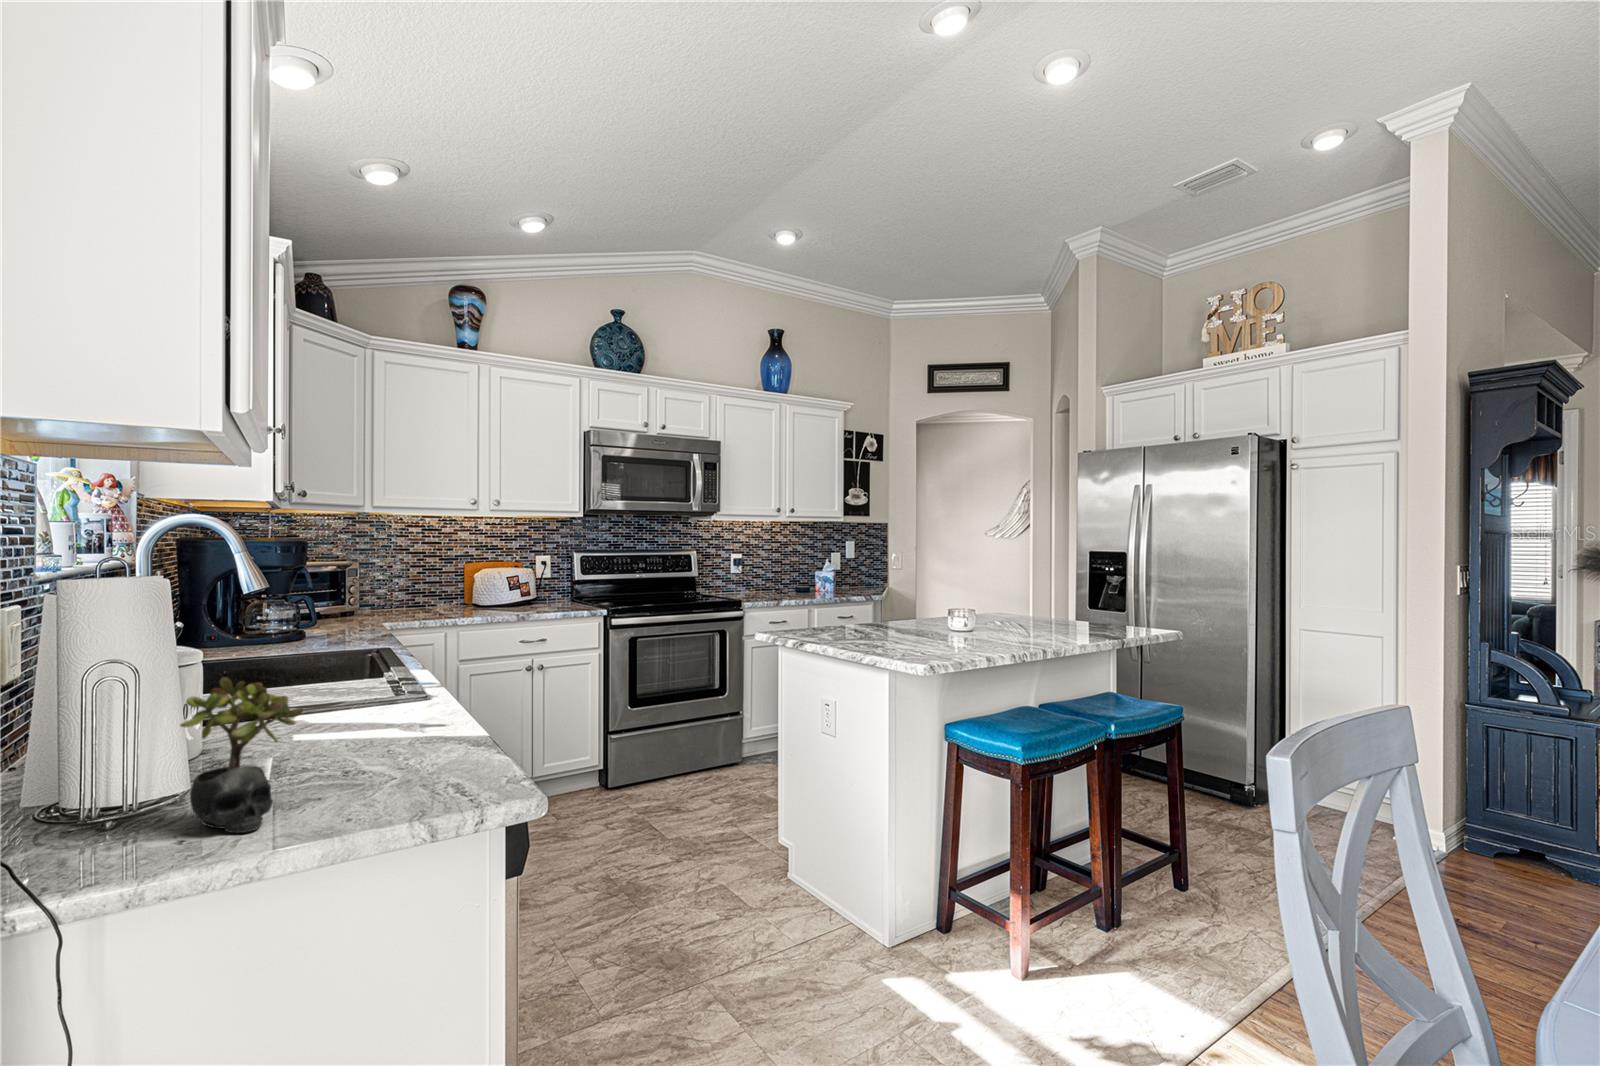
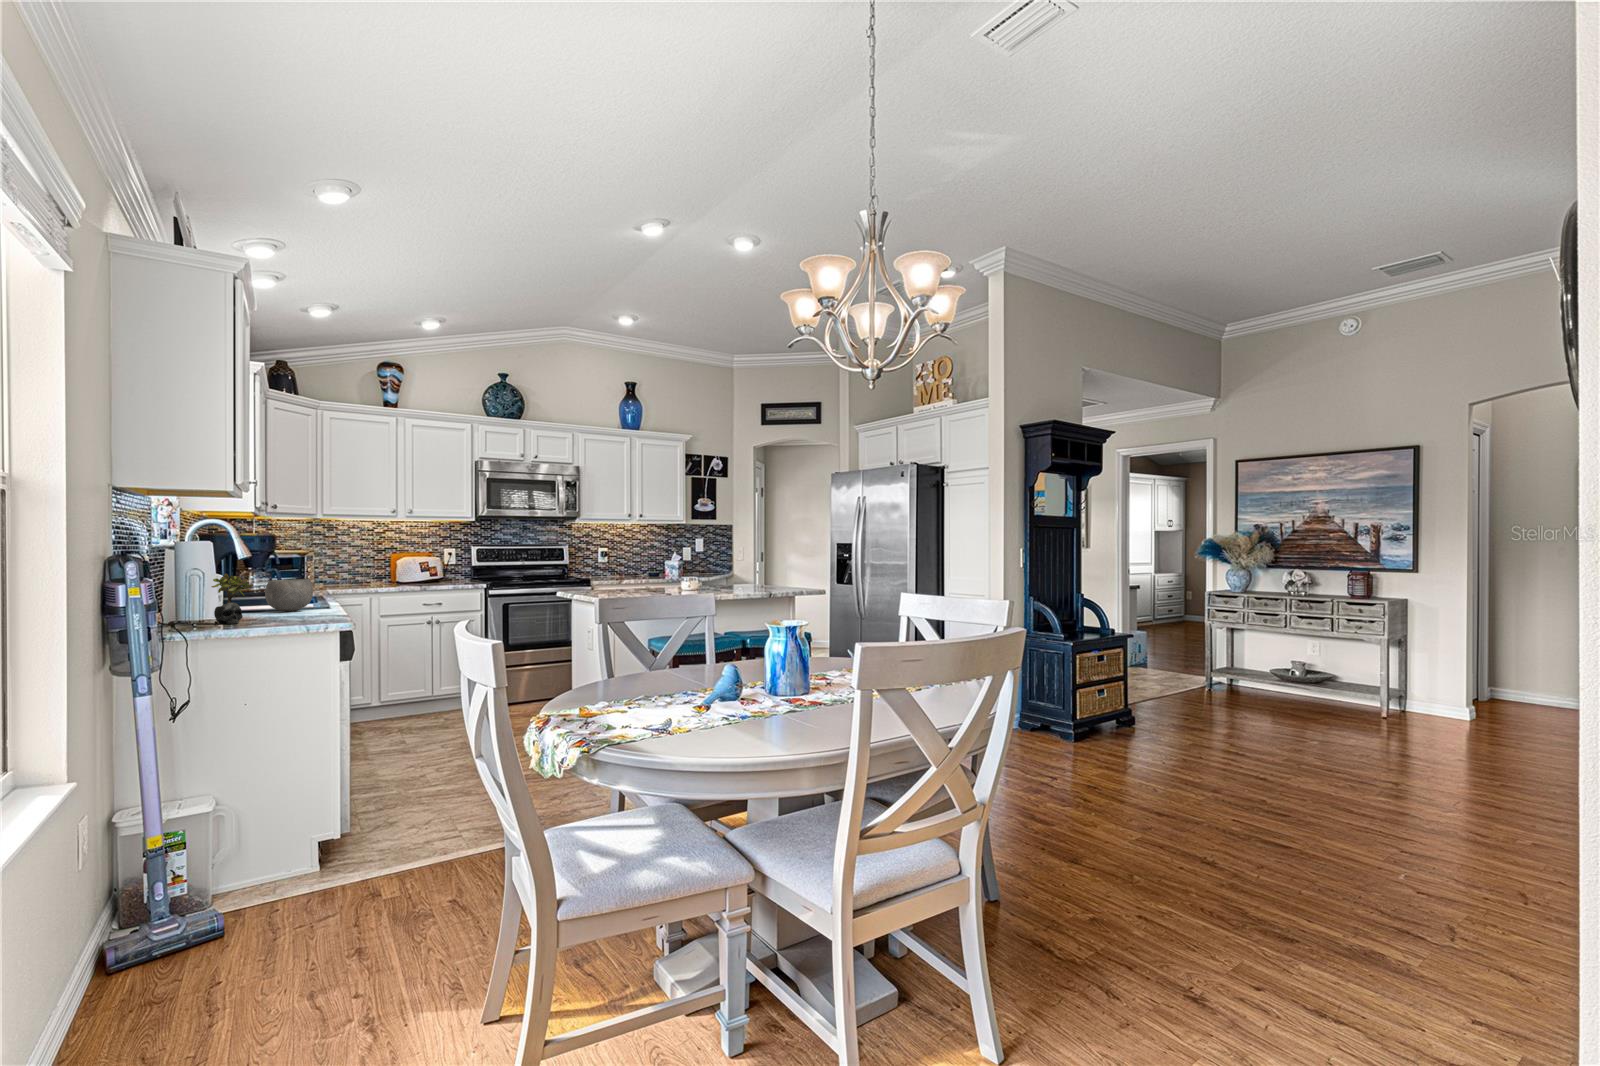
ceramic bowl: none [313,646,415,723] -> present [265,579,313,611]

